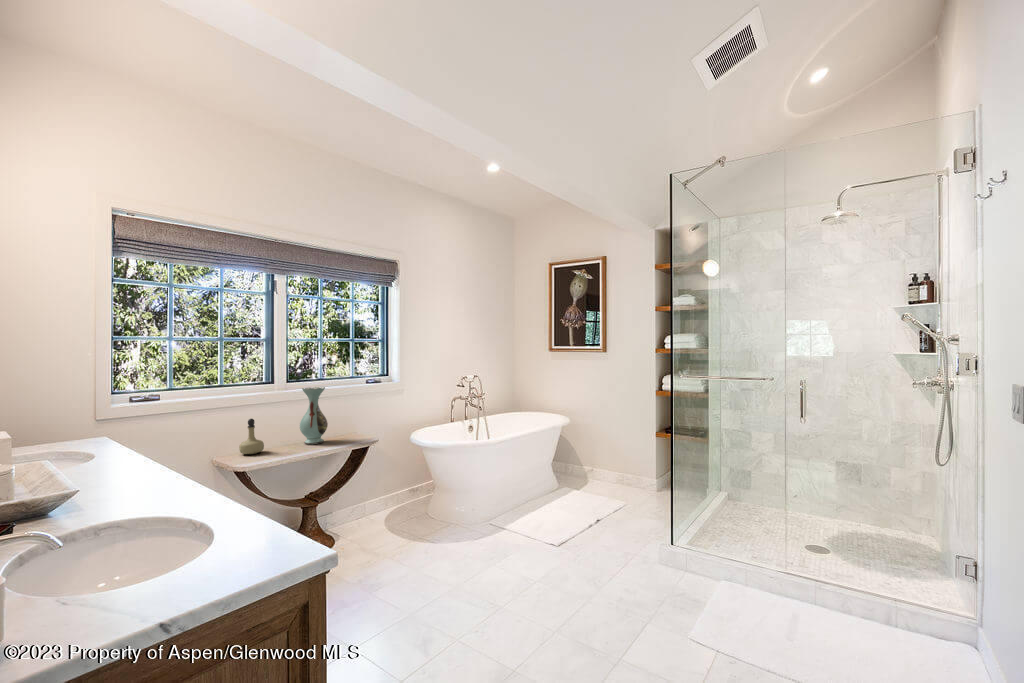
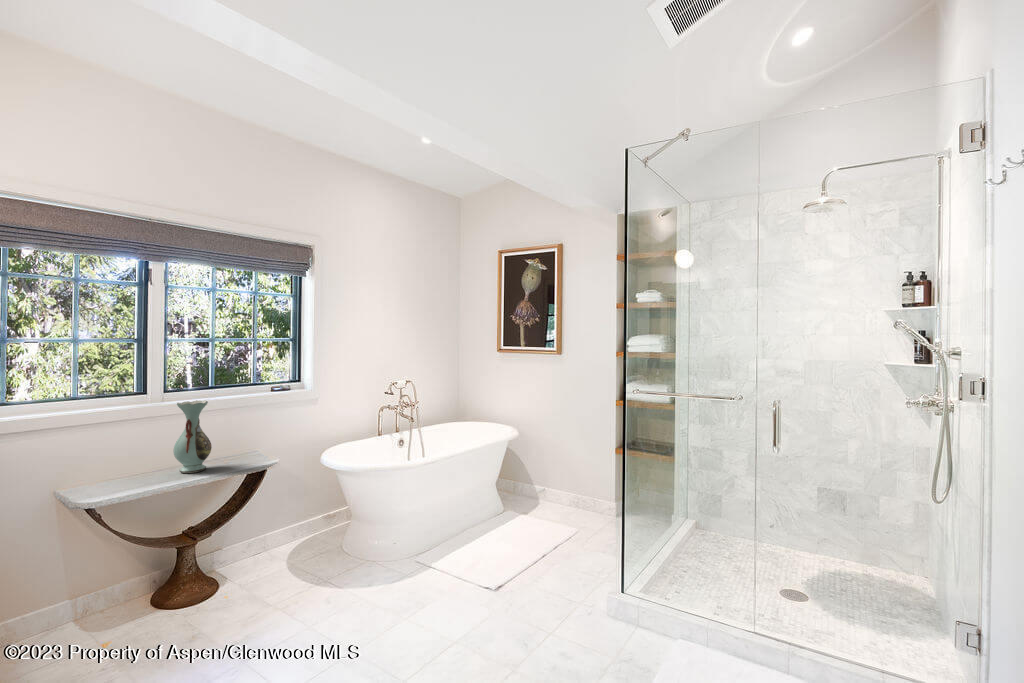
perfume bottle: present [239,419,264,454] -> none [85,444,121,490]

